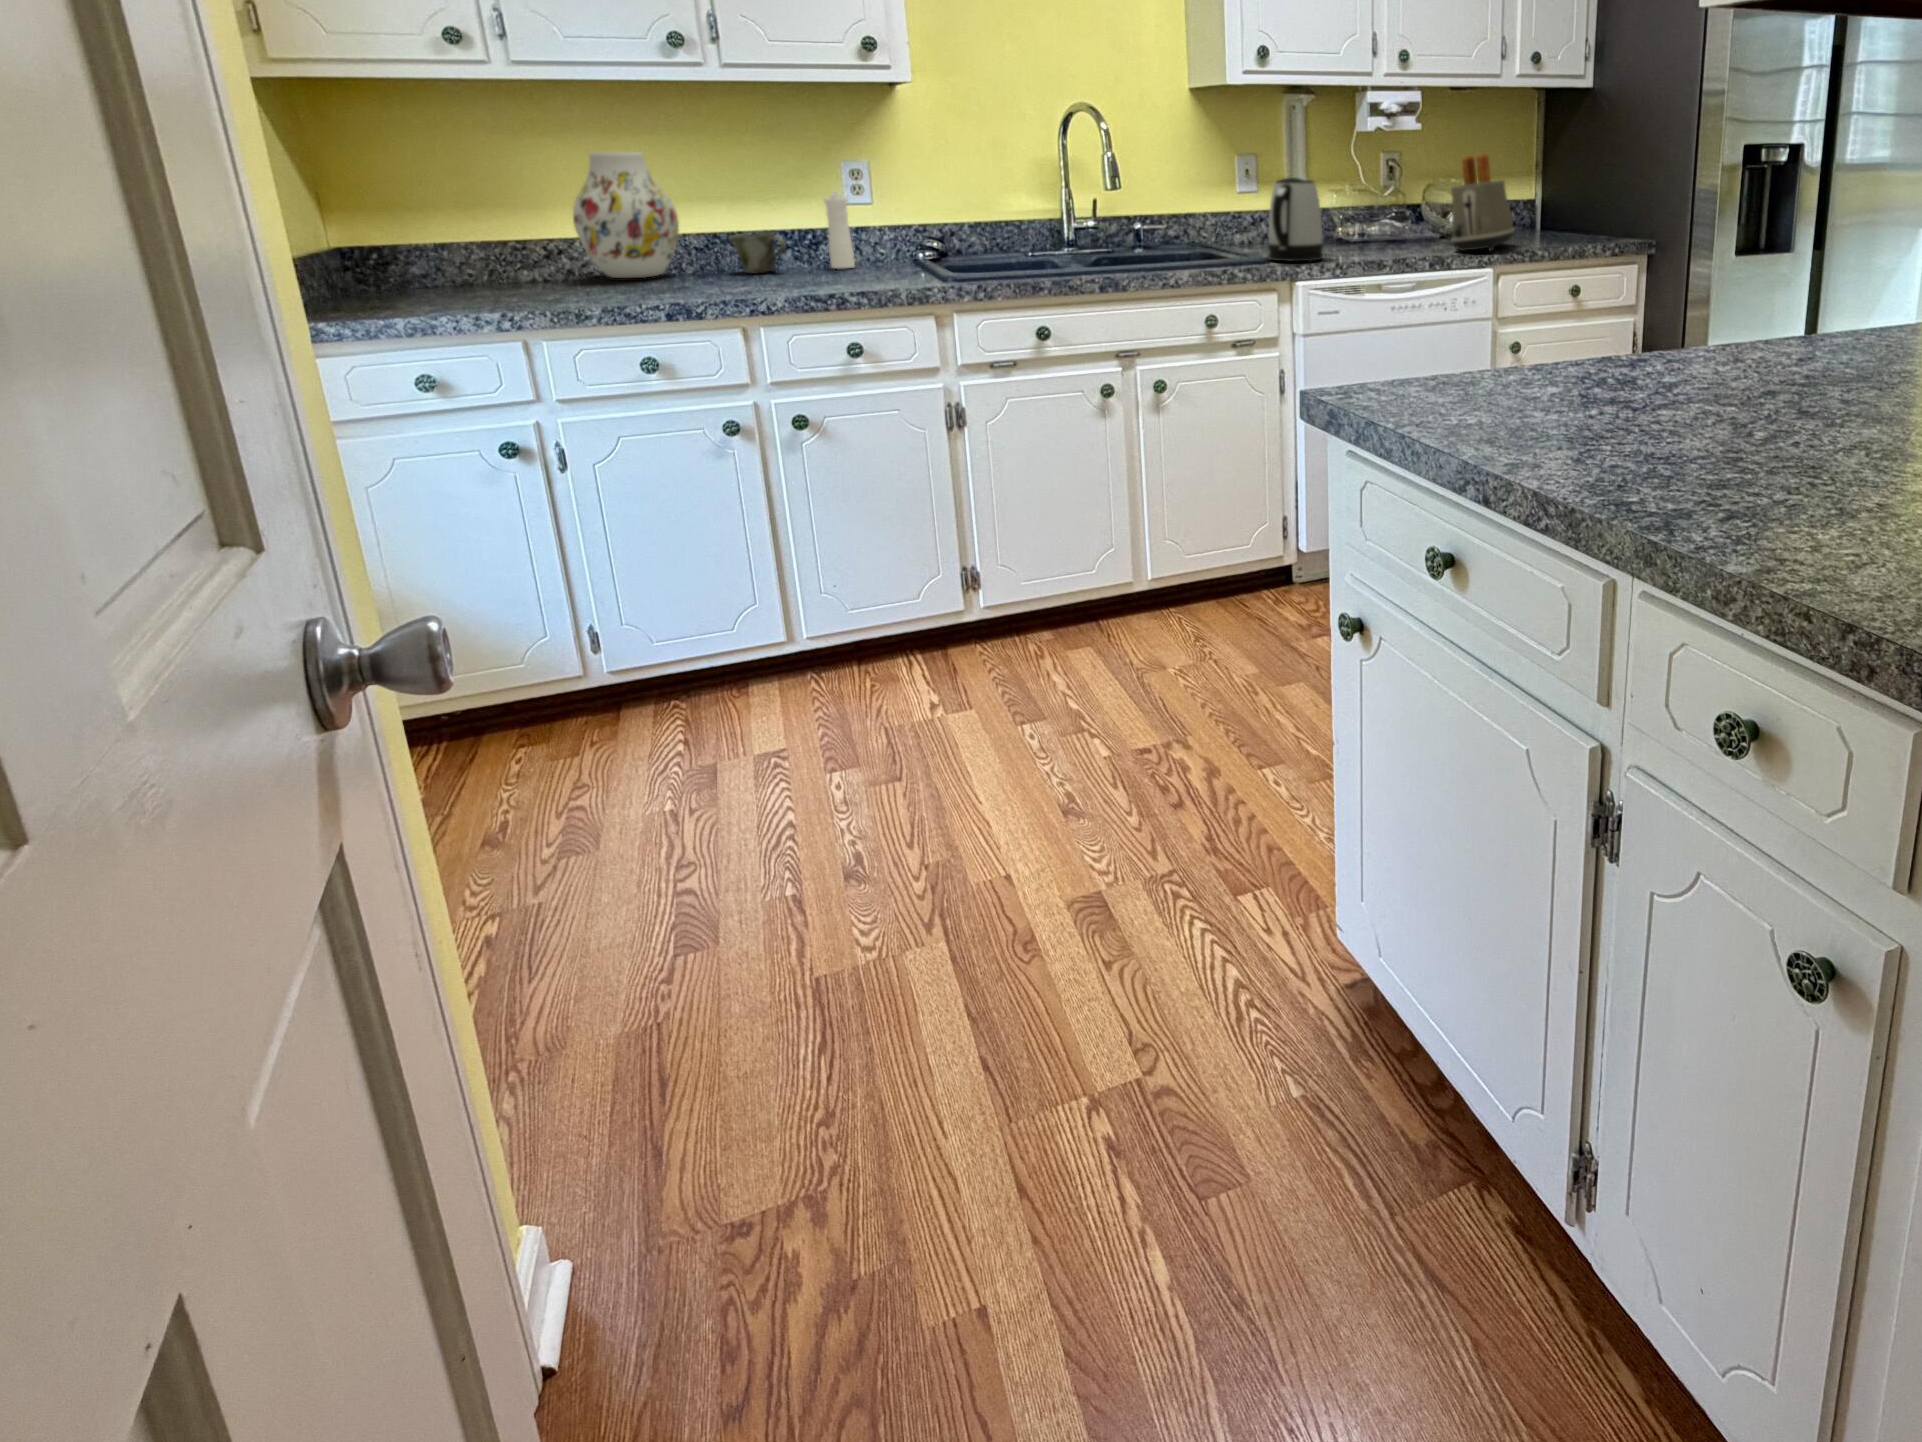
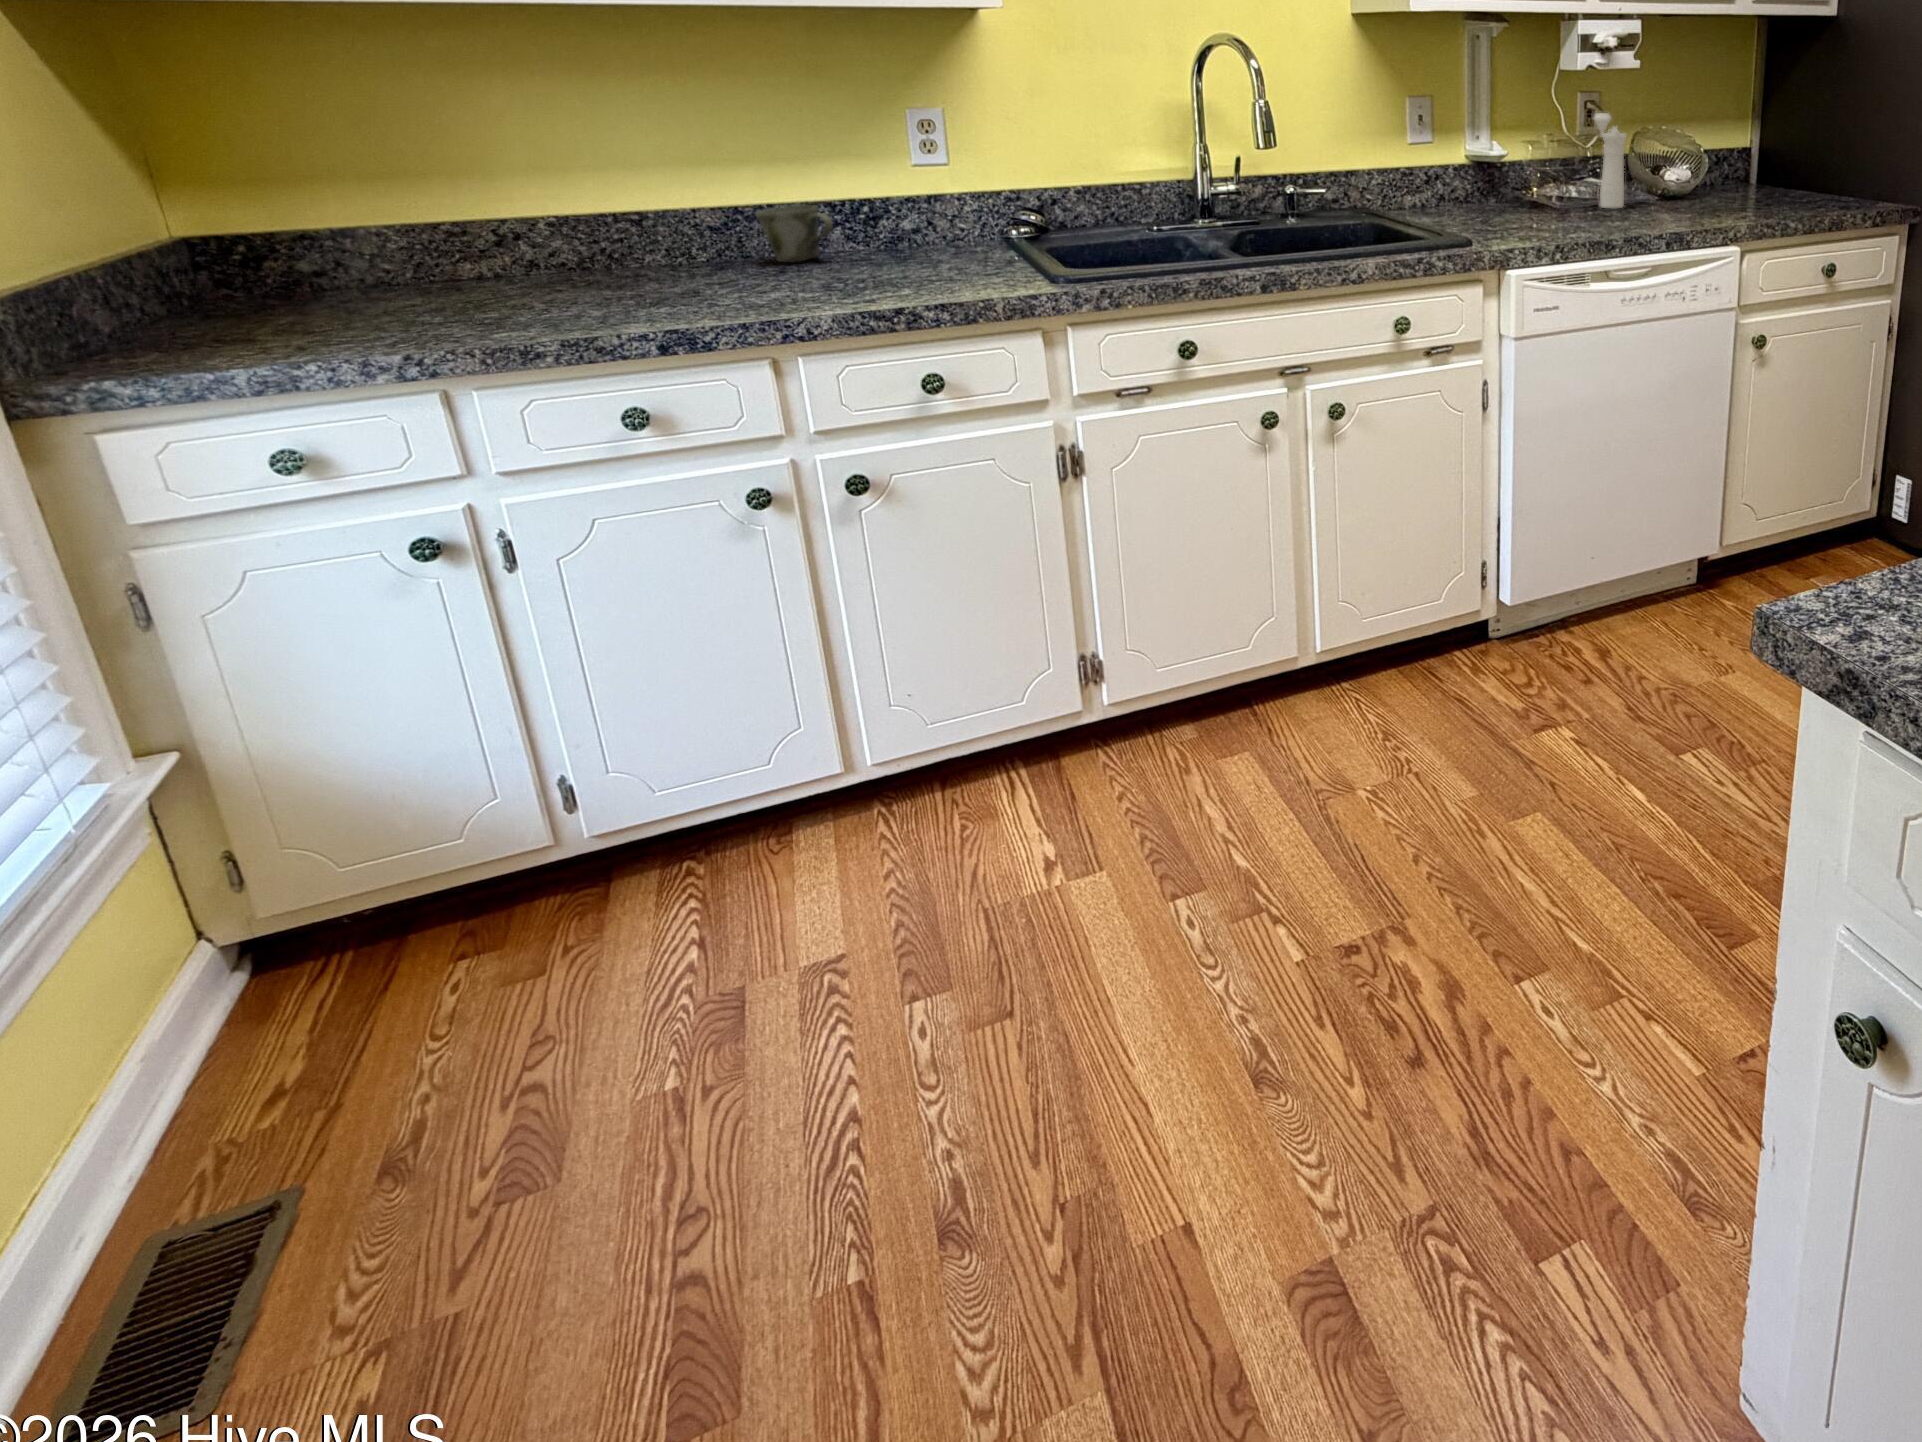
vase: present [573,152,679,278] -> none [531,99,684,273]
toaster: present [1451,154,1514,251] -> none [1686,100,1758,225]
kettle: present [1268,177,1323,261] -> none [1465,134,1535,243]
pepper mill: present [824,184,855,268] -> present [1594,113,1626,208]

